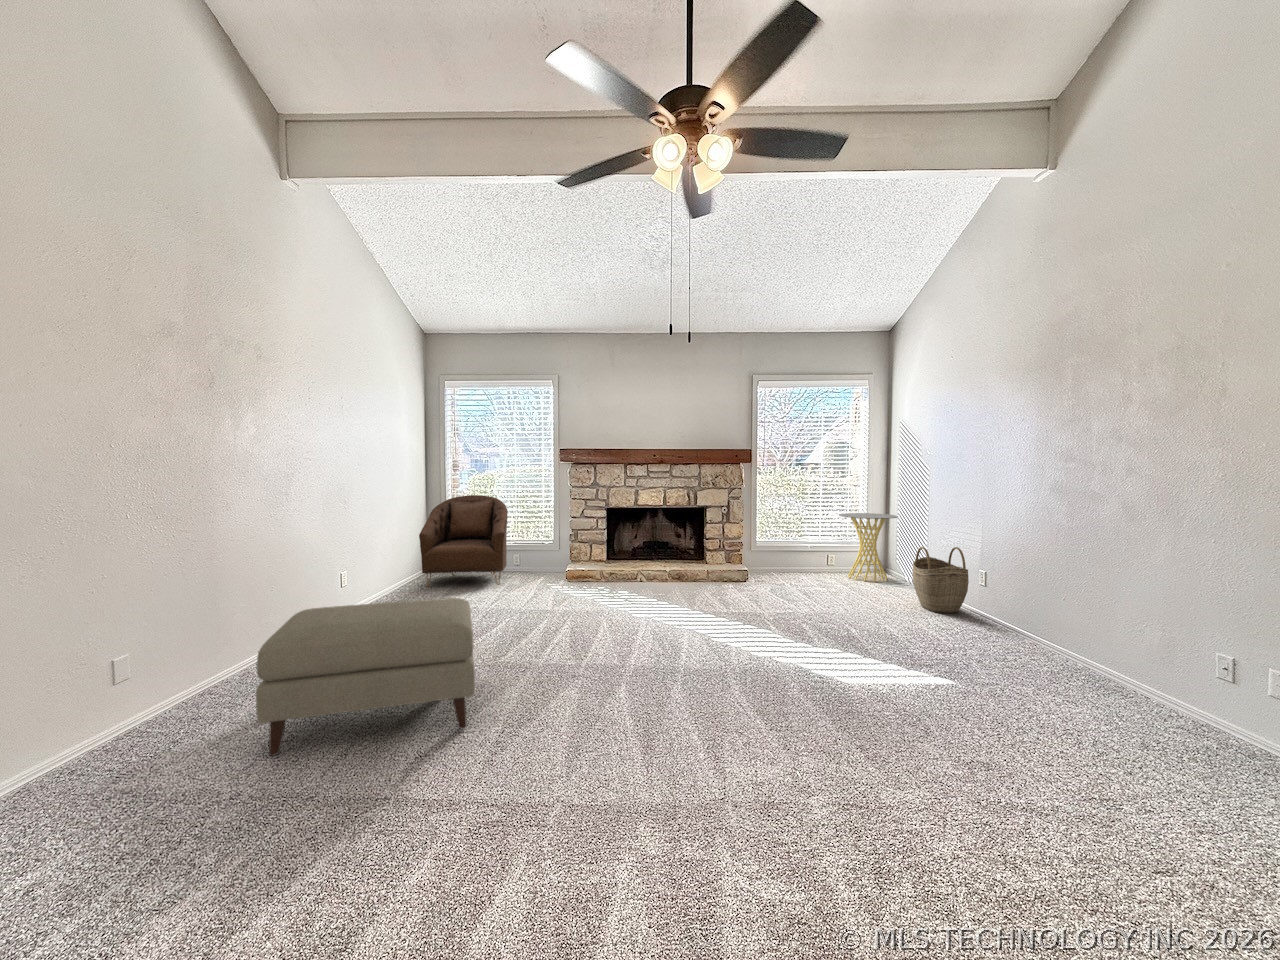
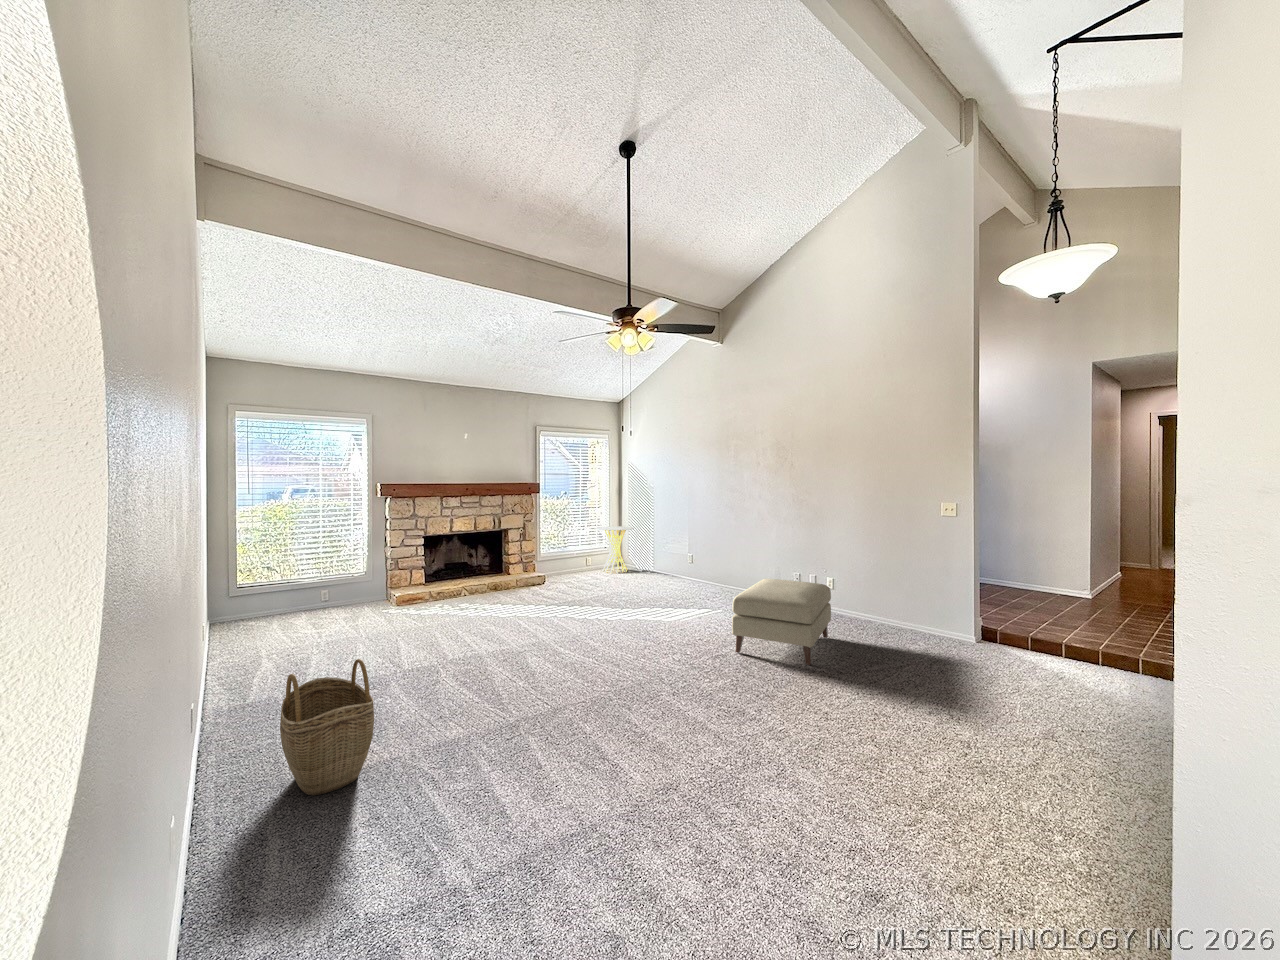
armchair: present [419,495,508,587] -> none [236,533,348,639]
woven basket: present [913,547,969,613] -> present [280,659,374,795]
ottoman: present [256,598,475,756] -> present [732,579,831,665]

